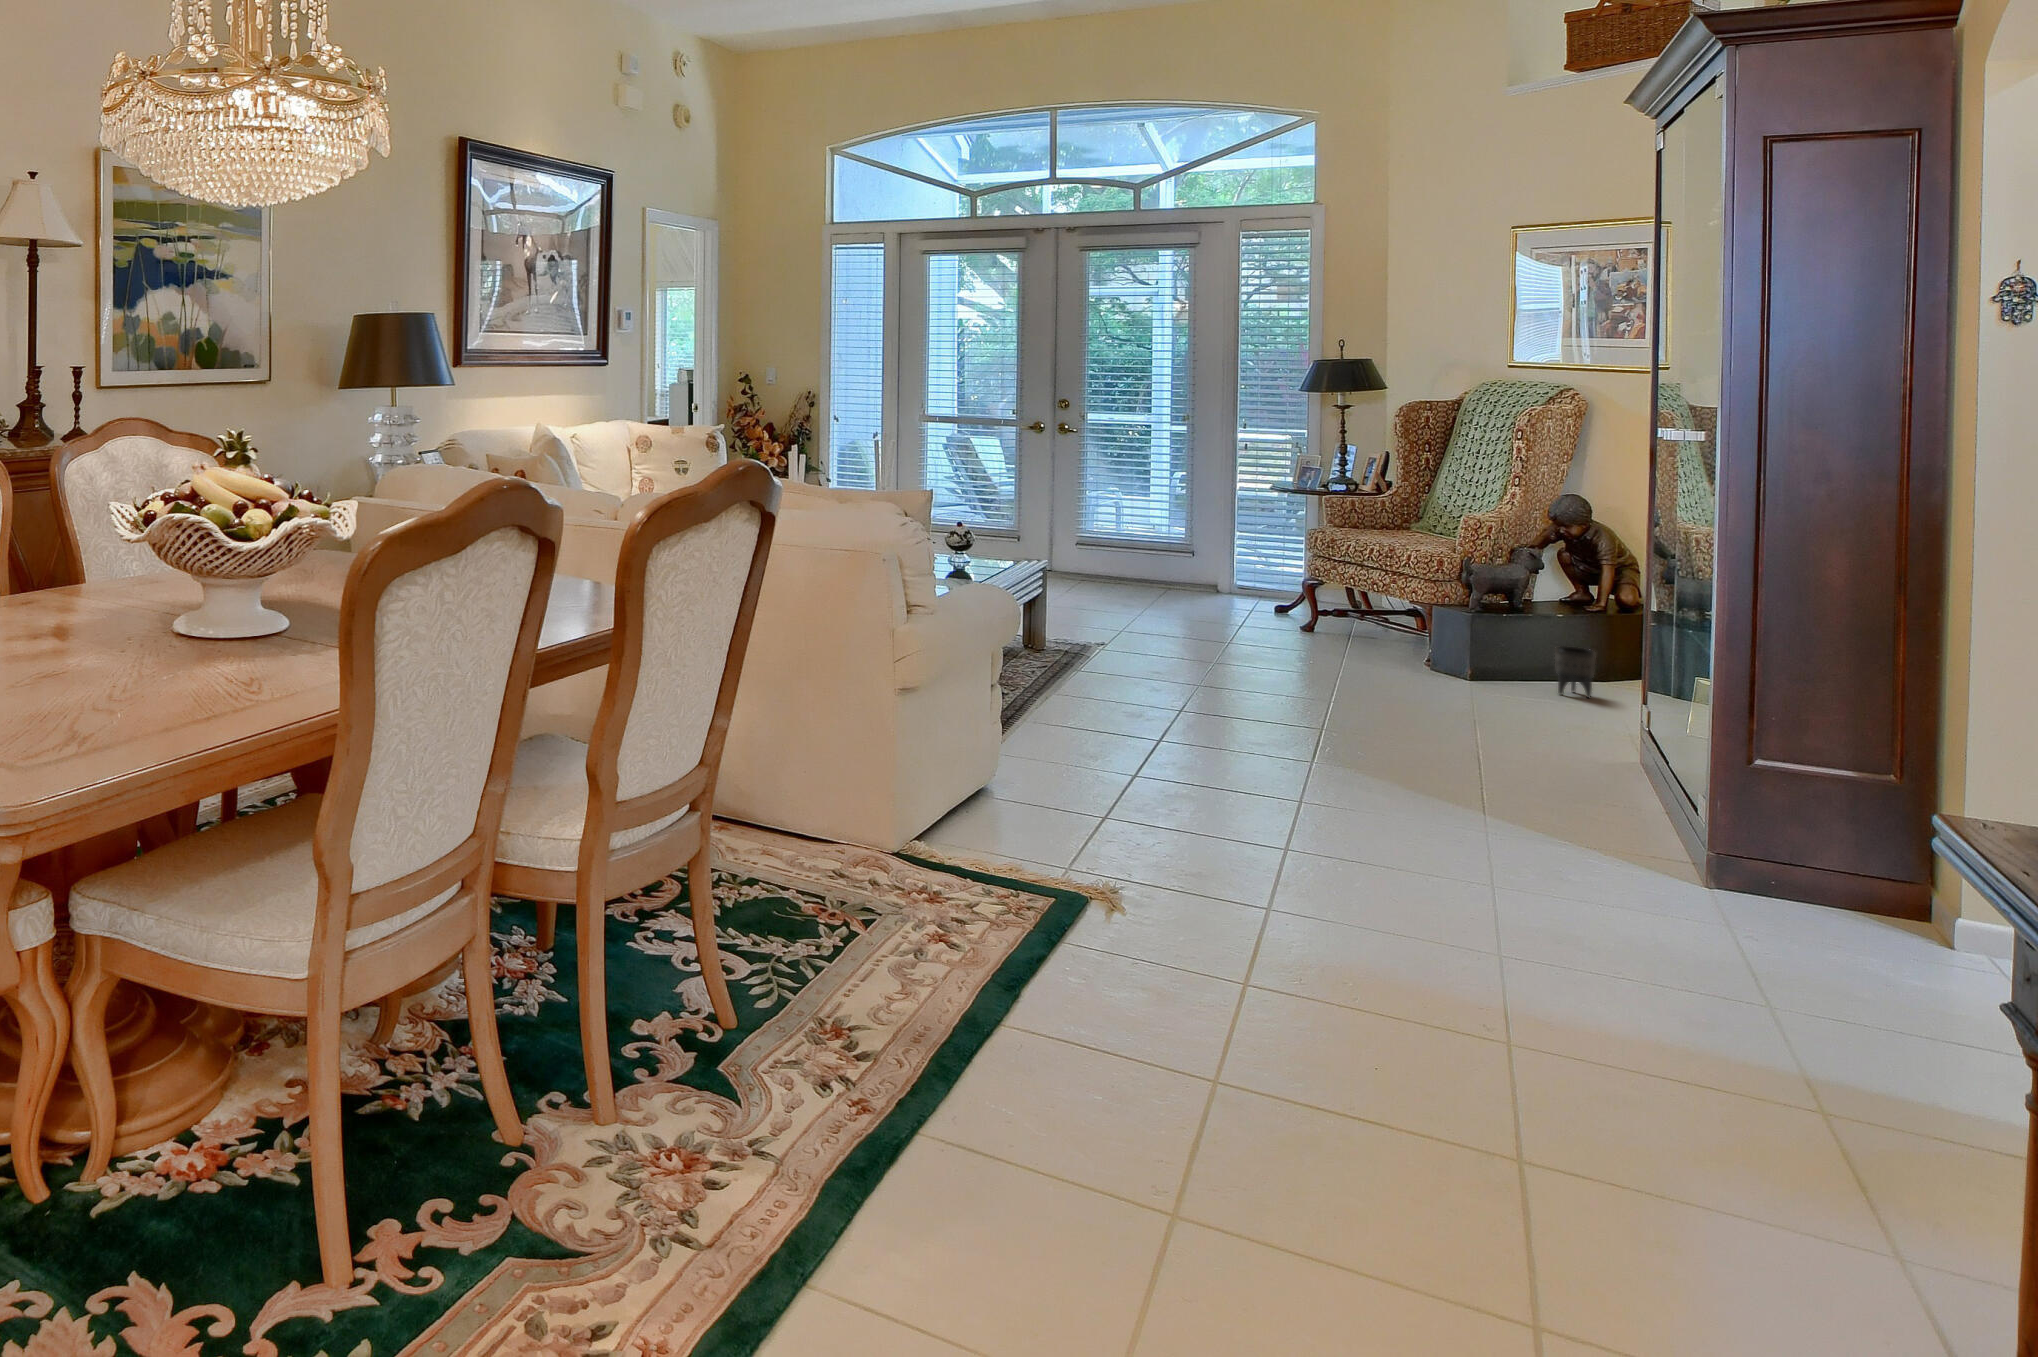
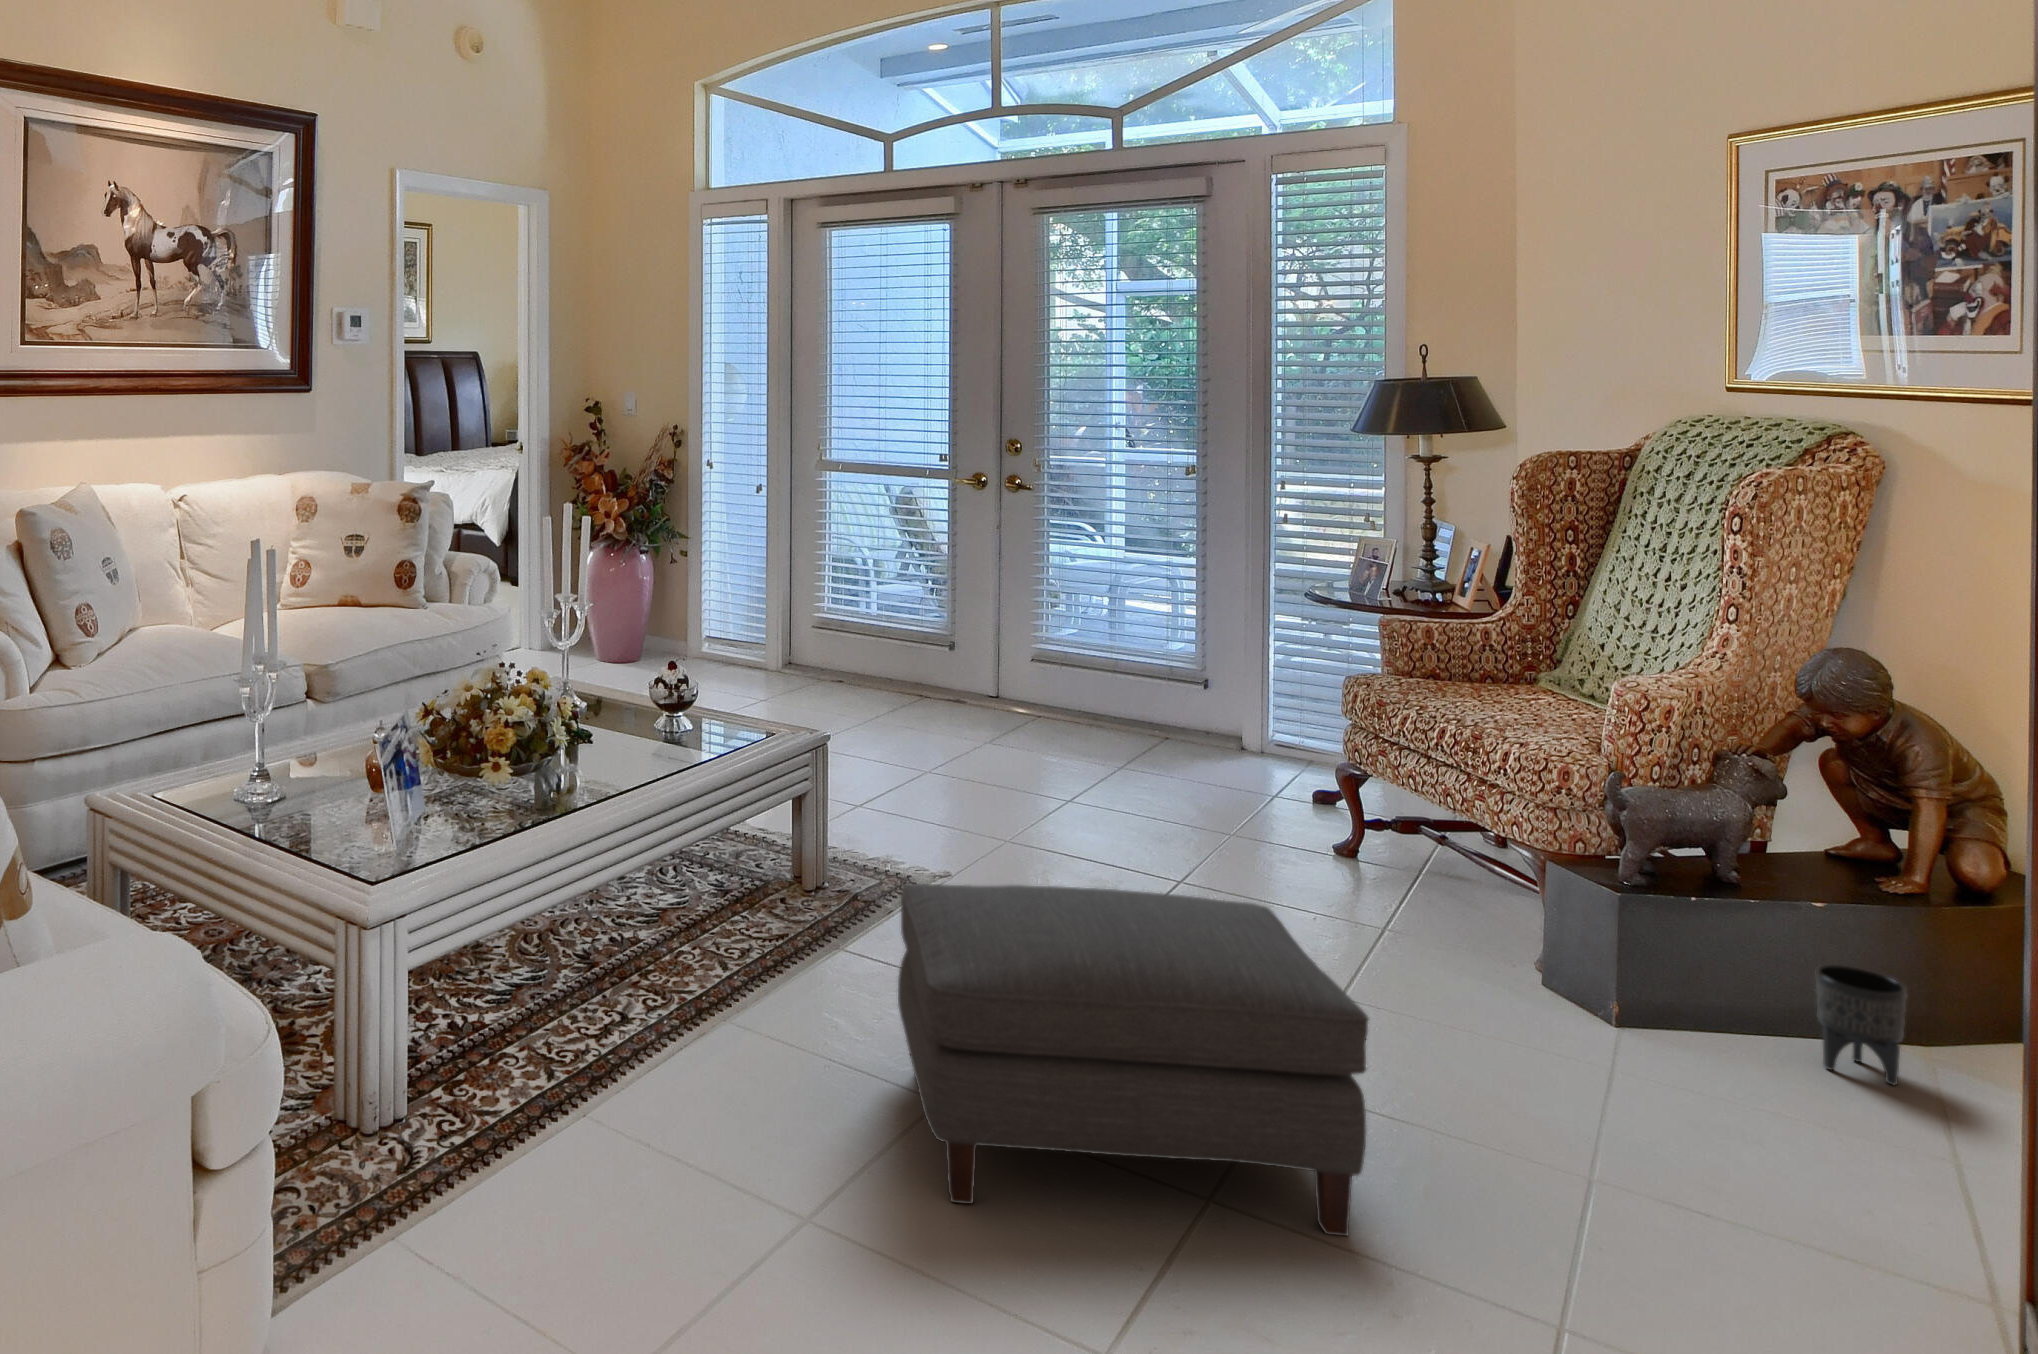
ottoman: none [1130,606,1374,739] -> present [898,883,1369,1236]

